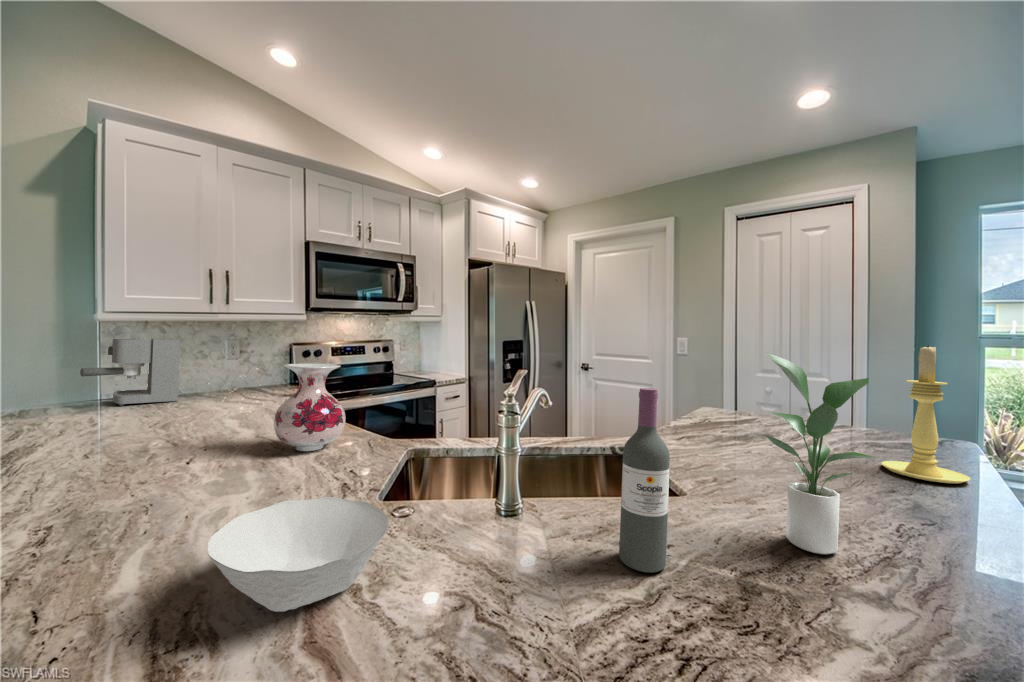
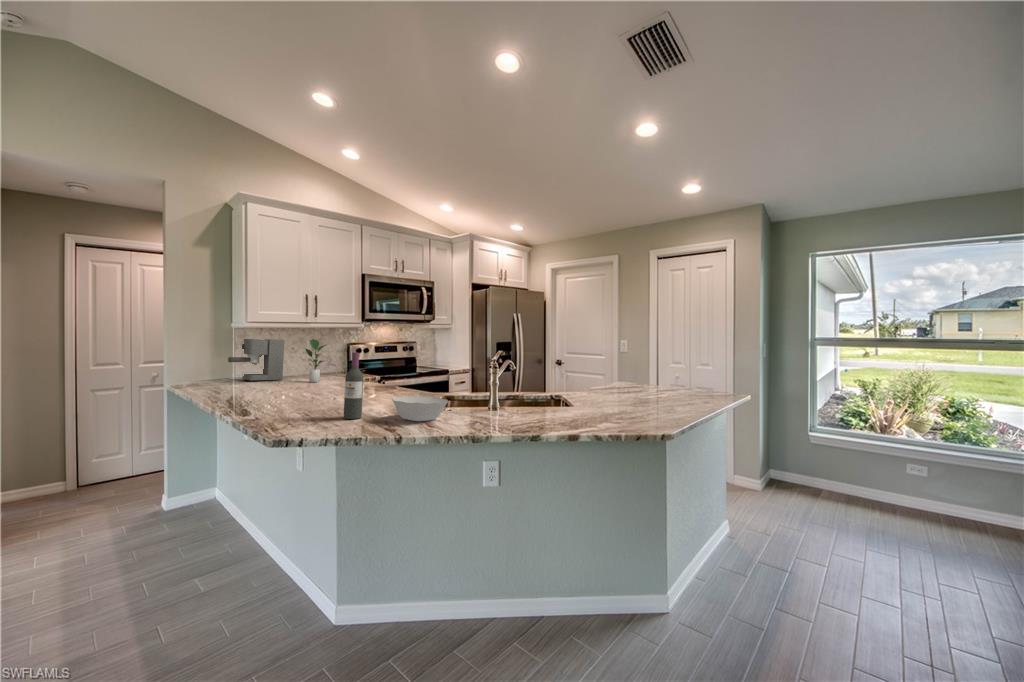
candle holder: present [881,345,970,484] -> none [676,340,708,403]
potted plant: present [765,353,877,555] -> present [305,339,326,382]
vase: present [274,363,346,451] -> none [372,351,408,396]
wine bottle: present [619,388,670,572] -> present [344,353,363,419]

